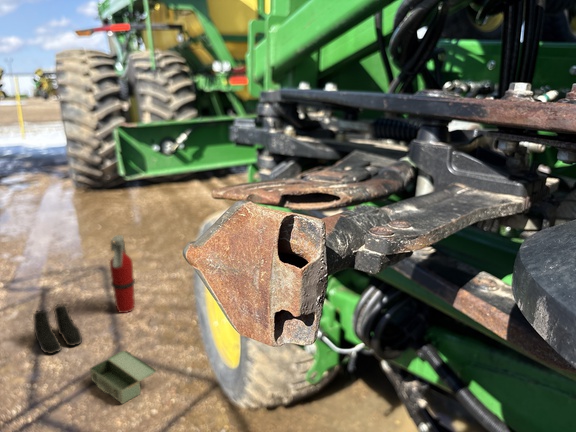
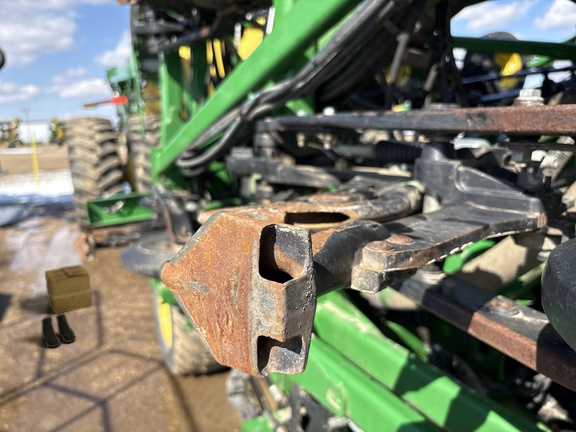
cardboard box: none [35,233,100,299] -> present [45,265,92,314]
fire extinguisher: present [110,235,135,313] -> none [97,263,117,323]
toolbox: present [90,351,156,404] -> none [79,343,124,375]

